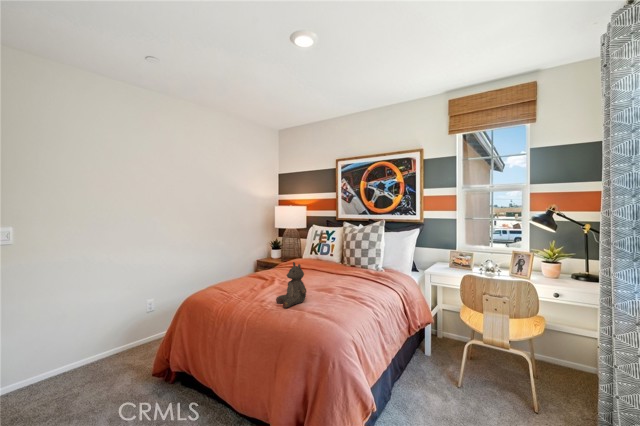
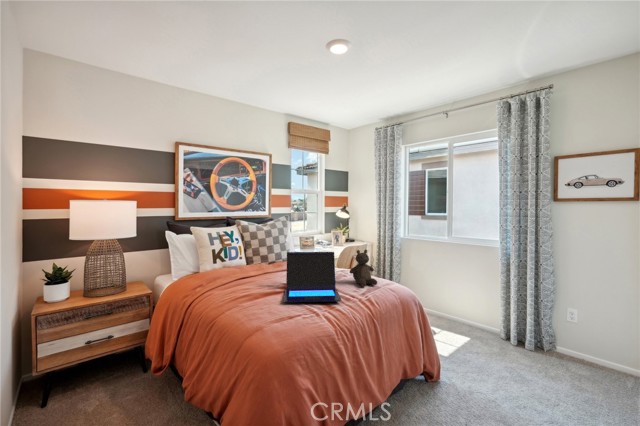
laptop: none [229,250,281,296] -> present [283,252,341,303]

